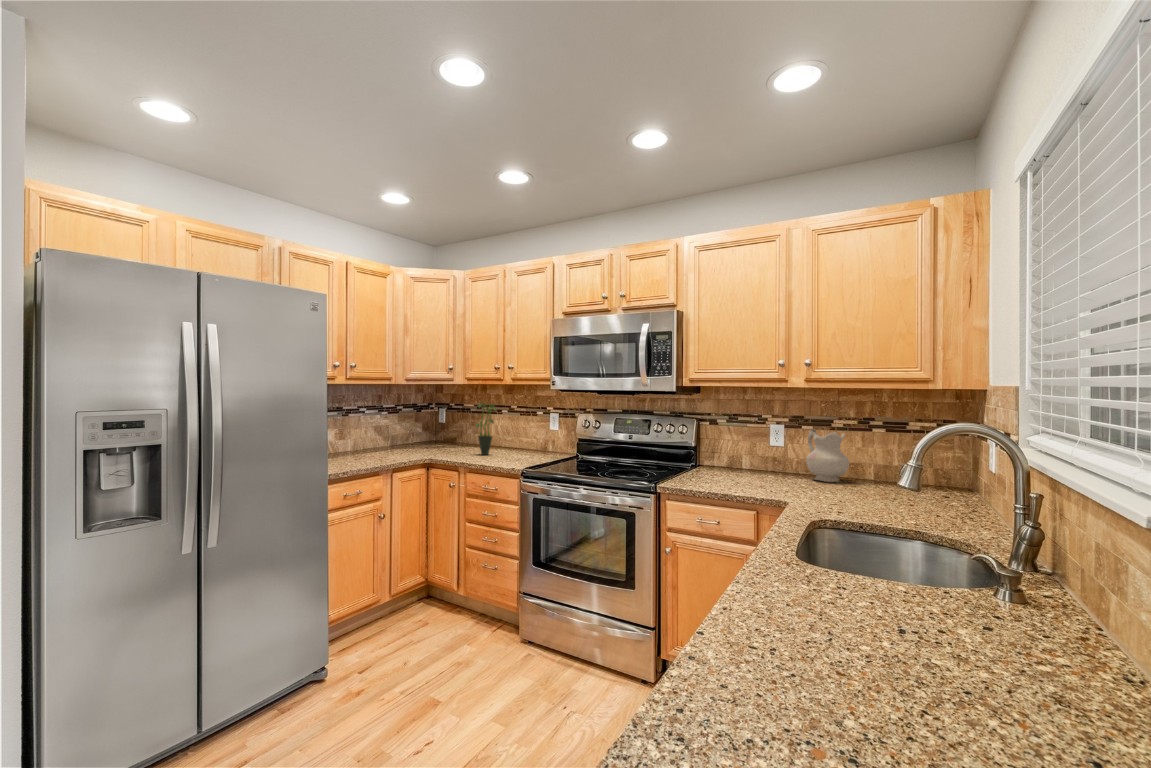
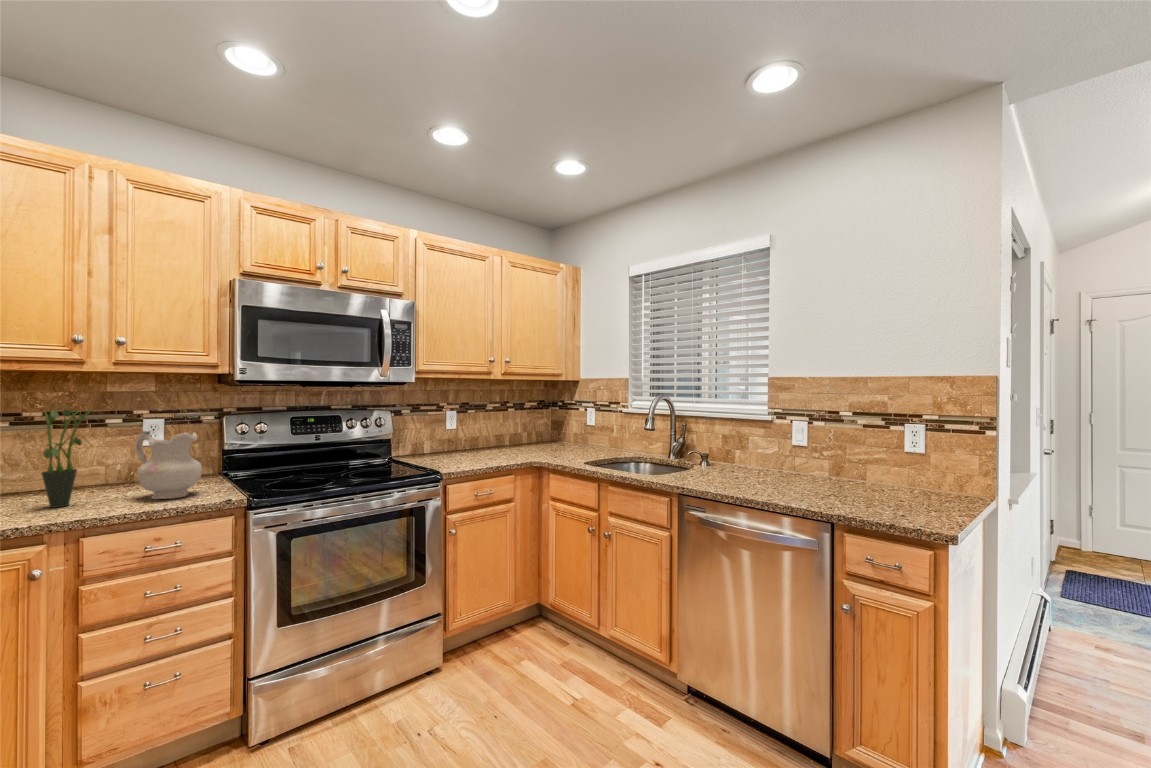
ceramic pitcher: present [806,429,849,482] -> present [136,431,202,499]

